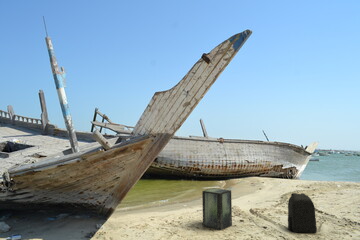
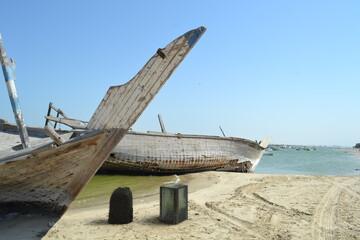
backpack: present [288,193,317,233] -> present [108,187,133,224]

